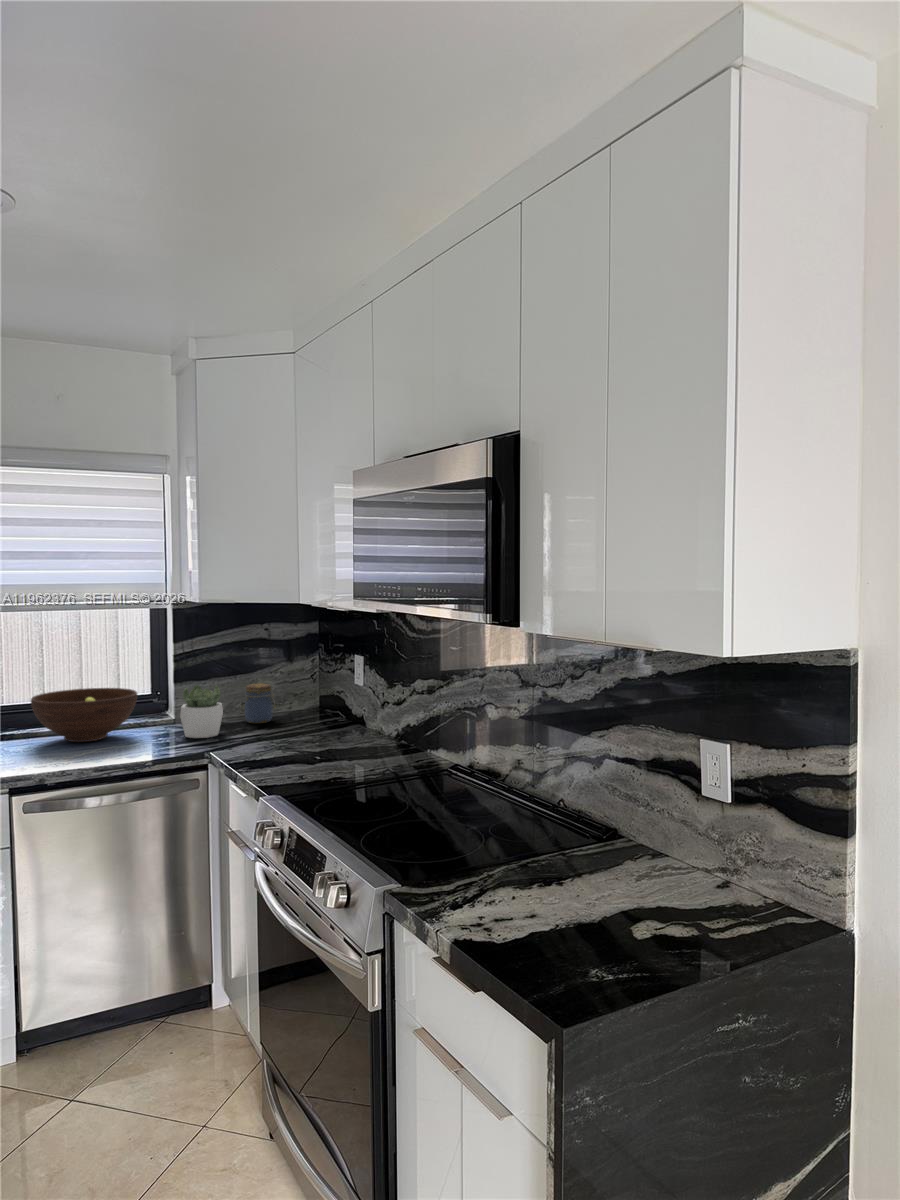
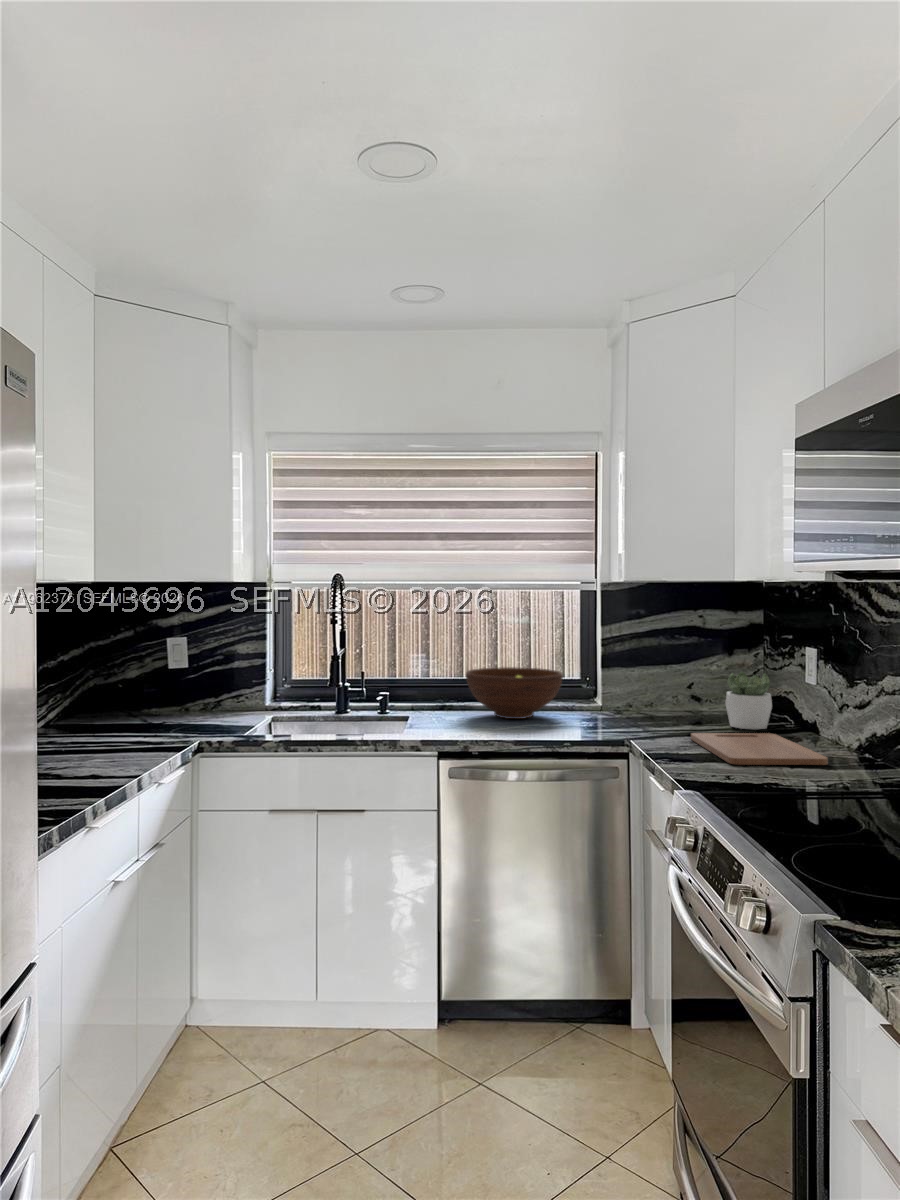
jar: present [245,683,275,723] -> none [675,676,710,719]
succulent plant: present [180,685,223,738] -> present [725,672,772,729]
cutting board: none [263,731,376,764] -> present [691,733,828,765]

